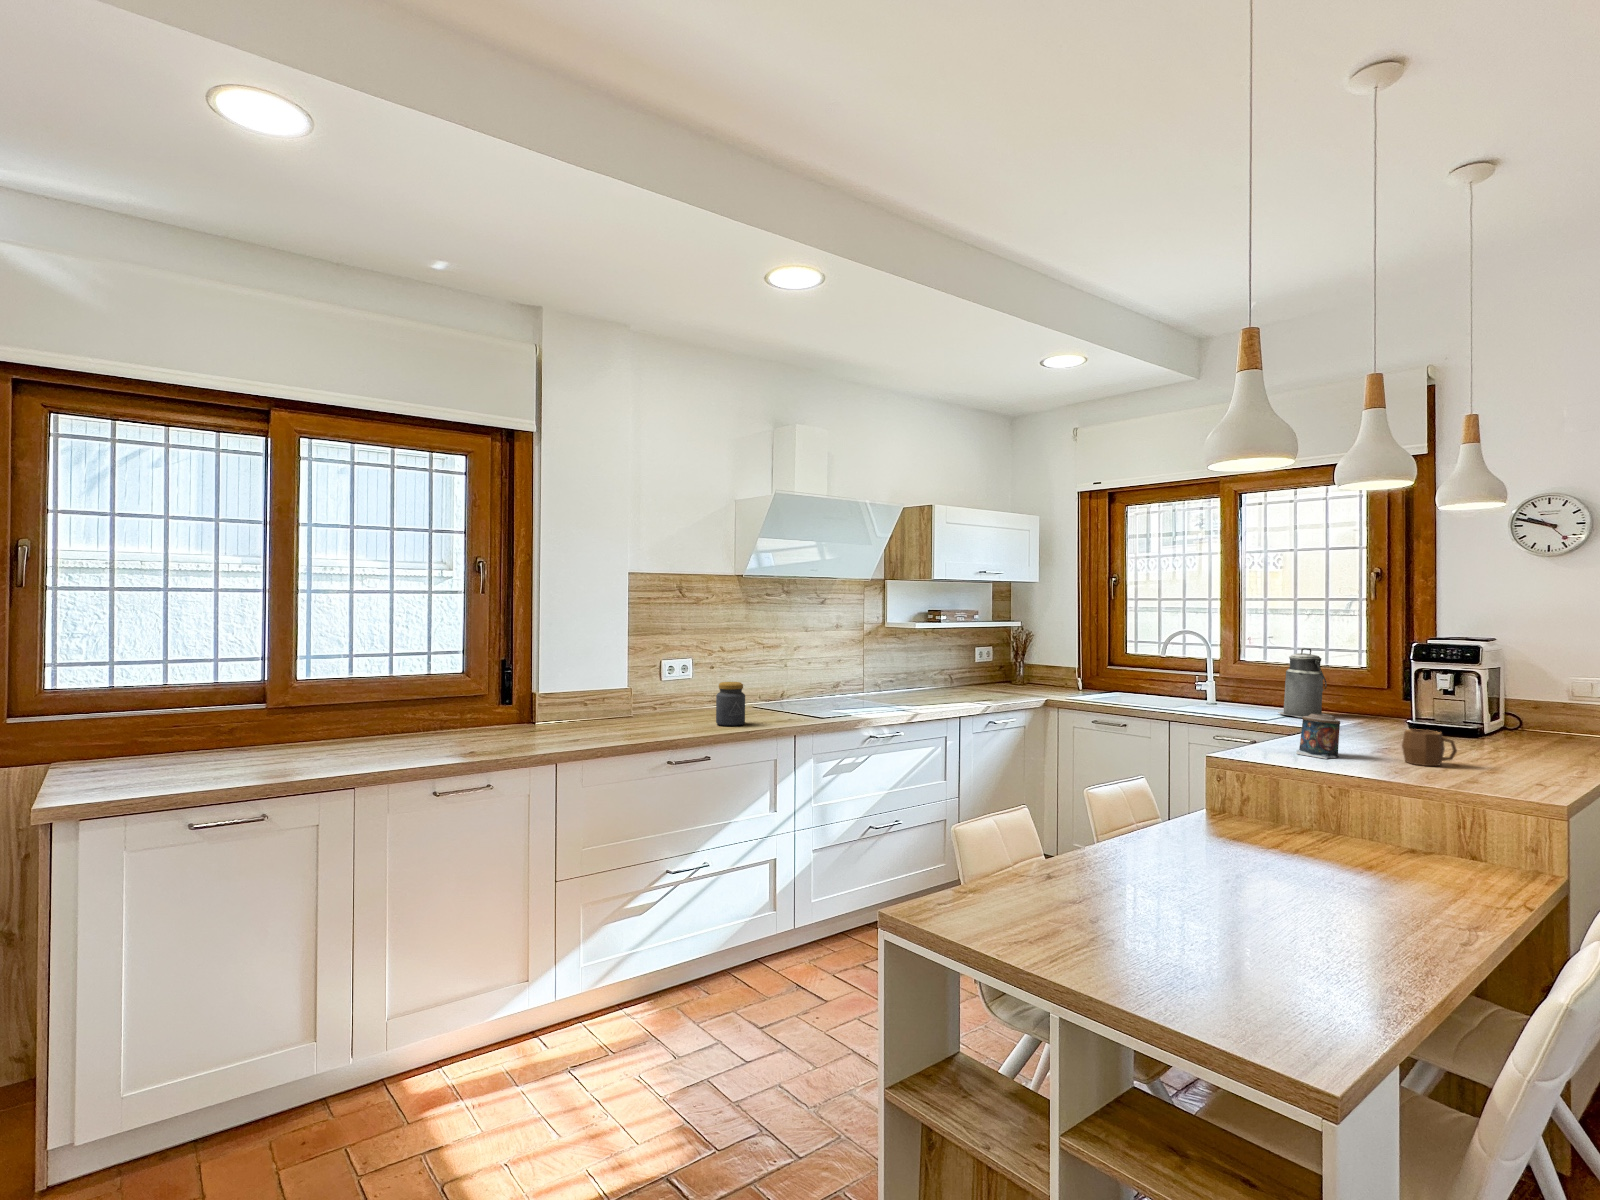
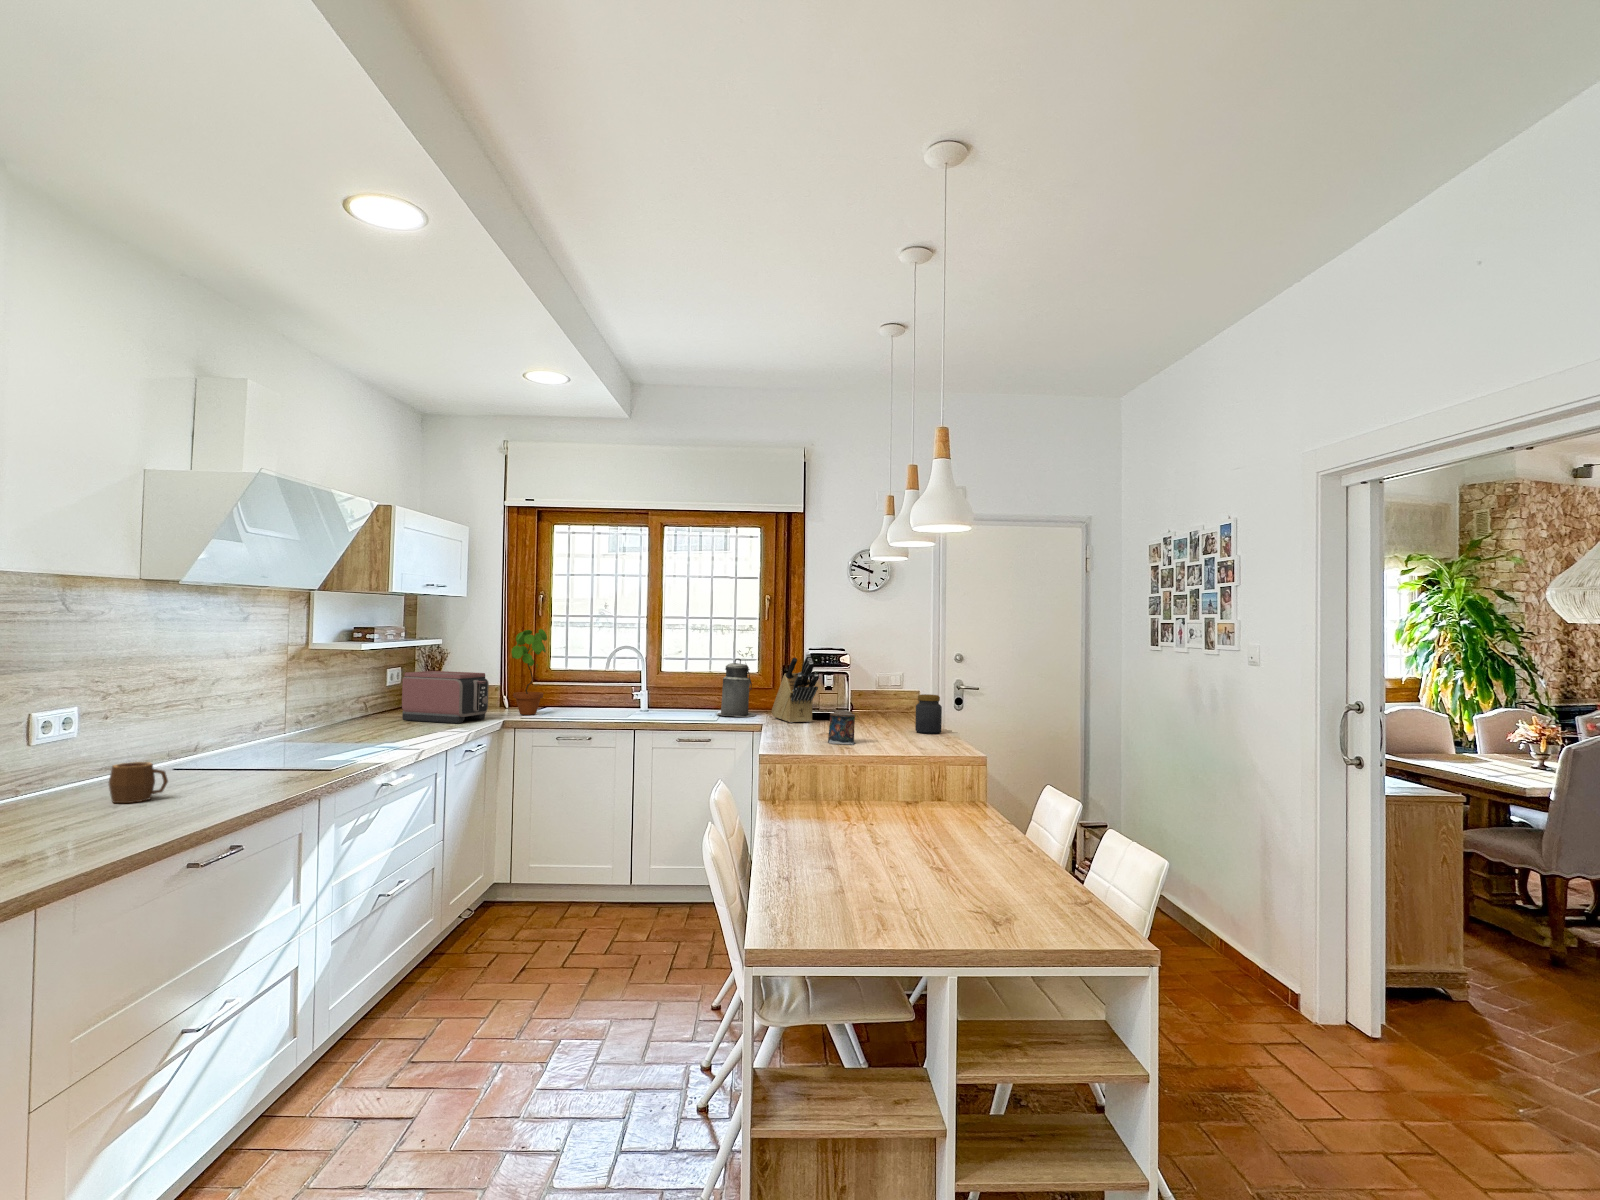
potted plant: none [1061,613,1100,696] -> present [512,629,547,715]
knife block: none [1347,644,1385,732] -> present [771,654,818,723]
toaster: none [967,650,1034,697] -> present [402,671,489,723]
jar: present [716,682,745,726] -> present [915,694,942,734]
mug: present [1402,729,1457,766] -> present [109,762,168,803]

